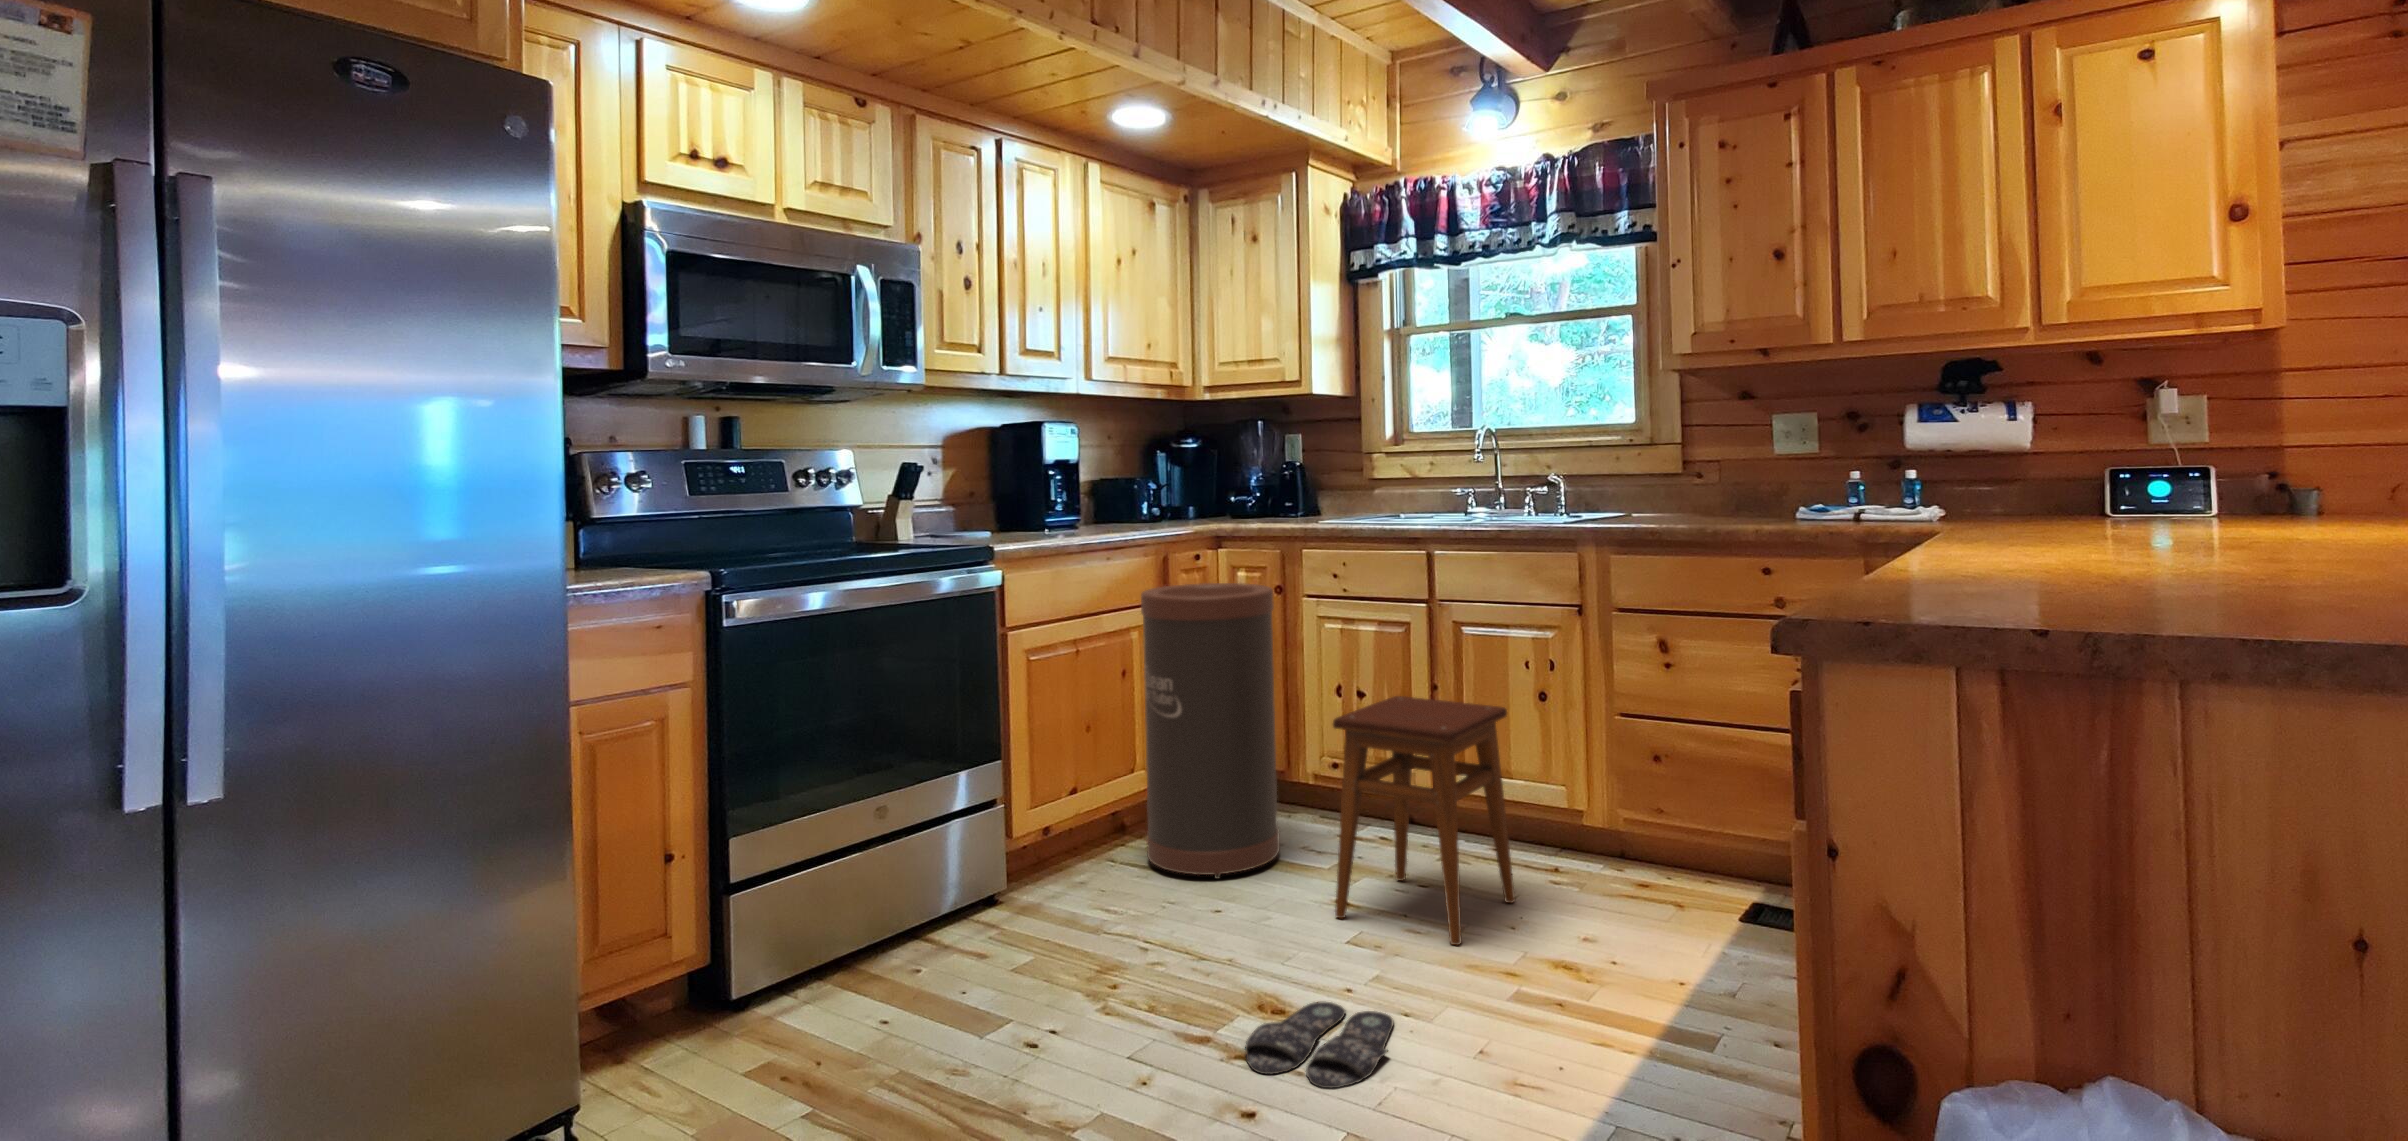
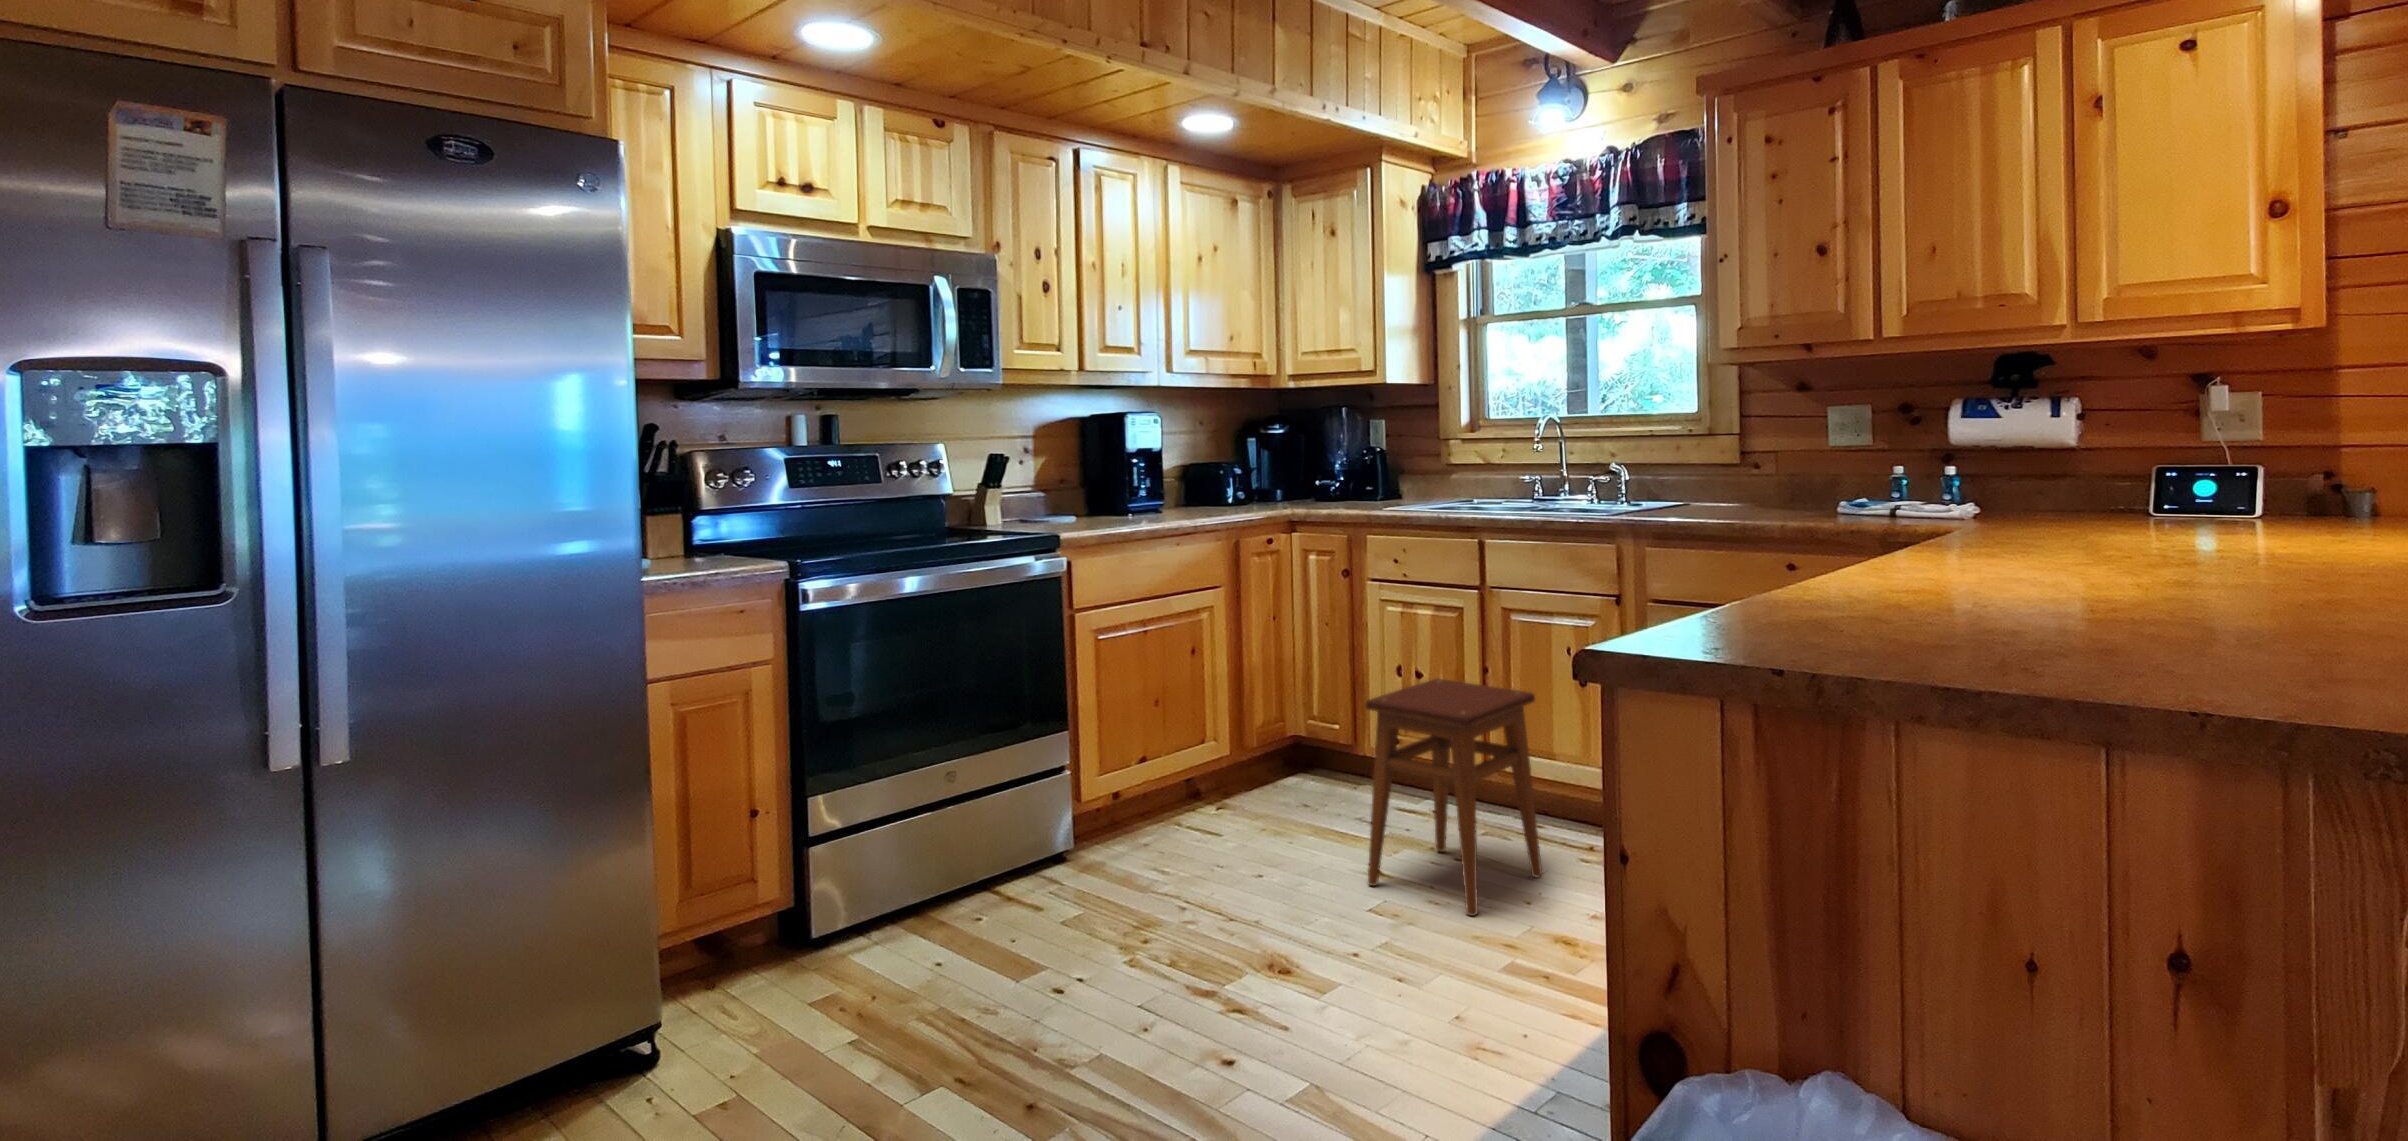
trash can: present [1141,583,1280,879] -> none [1205,567,1335,844]
slippers: present [1245,1002,1394,1088] -> none [1245,963,1389,1043]

